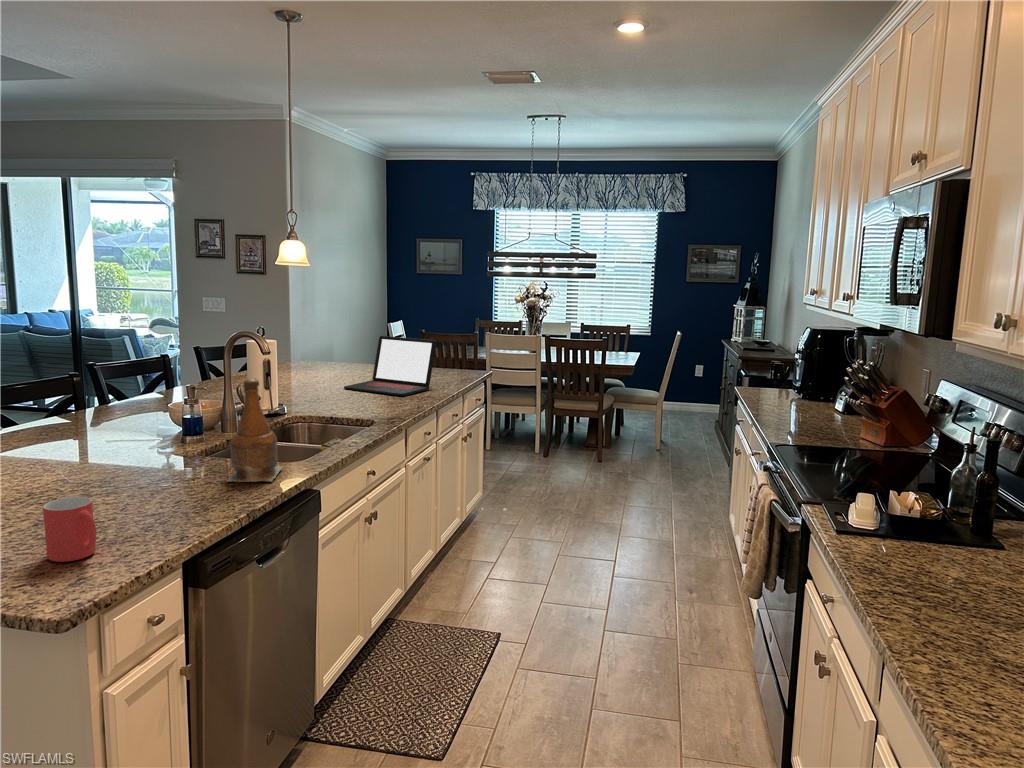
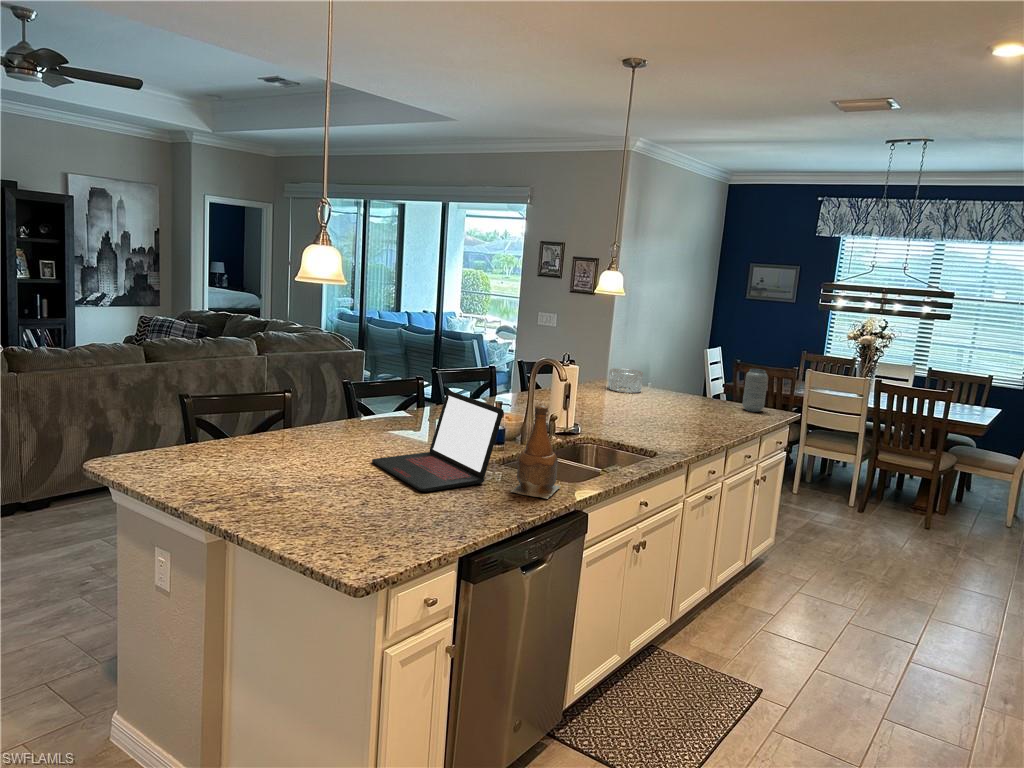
vase: none [439,332,460,374] -> present [742,369,768,412]
laptop: present [344,336,436,396] -> present [372,391,504,492]
decorative bowl: none [300,346,336,370] -> present [608,368,643,393]
mug: present [43,497,96,562] -> none [364,488,399,539]

